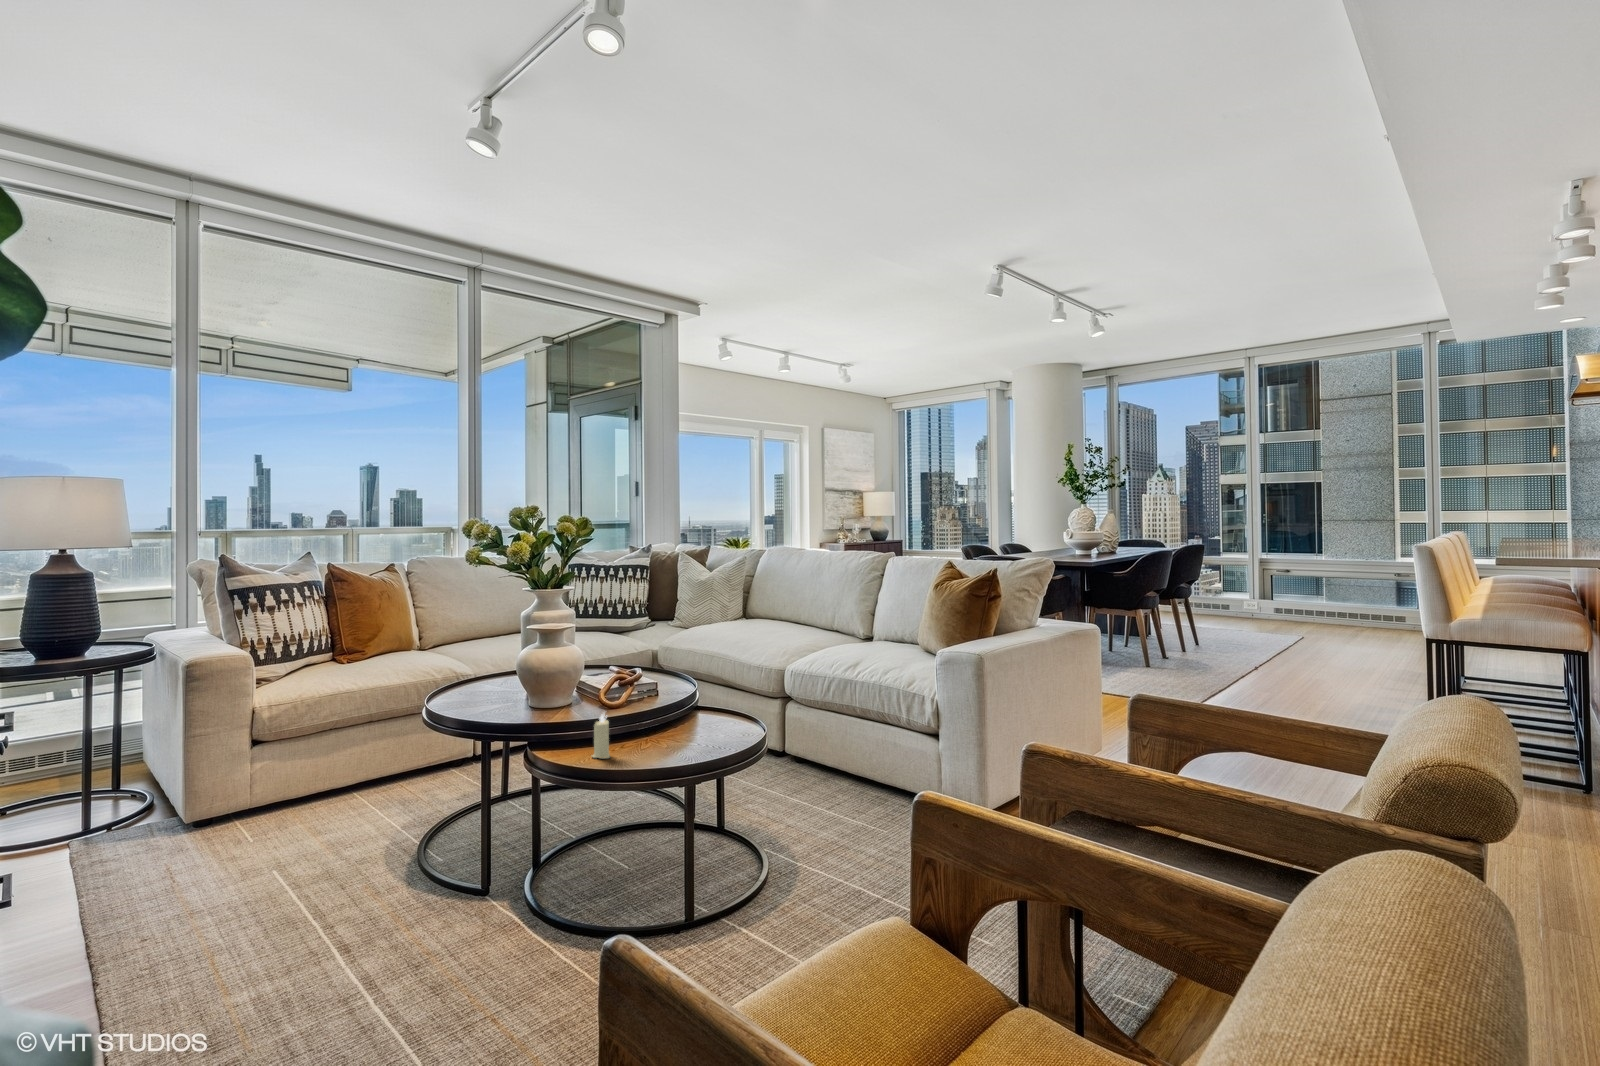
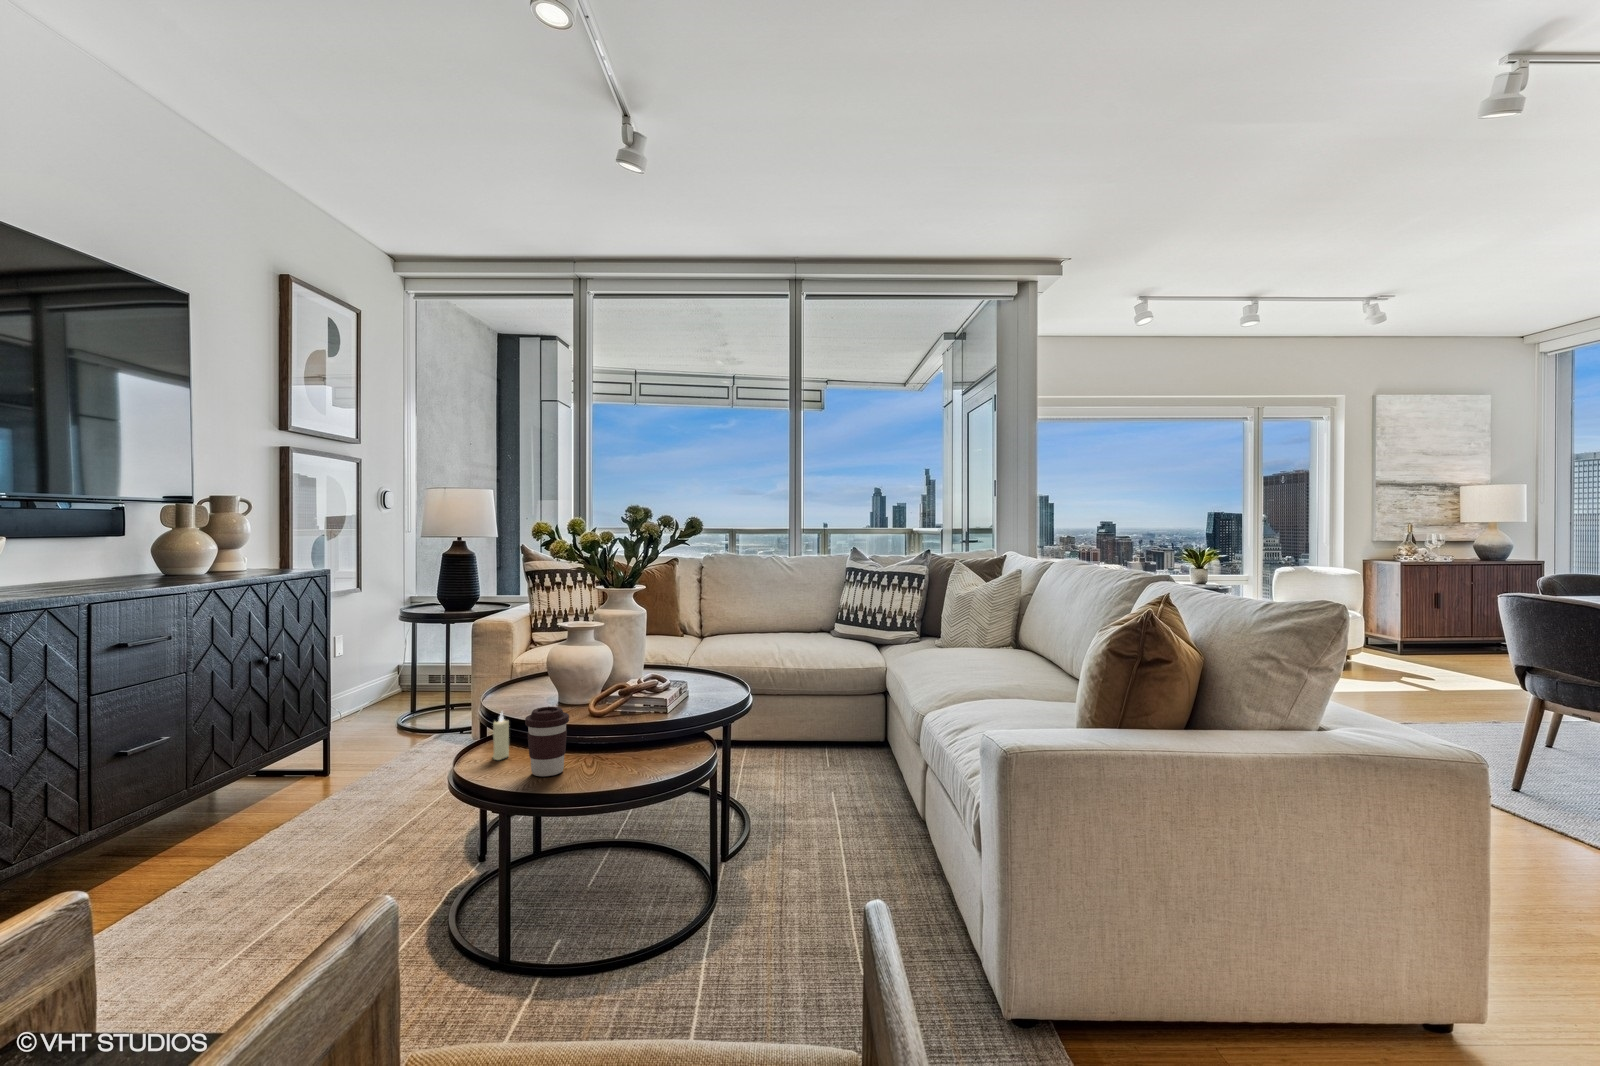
coffee cup: none [660,694,697,756] -> present [525,707,569,776]

